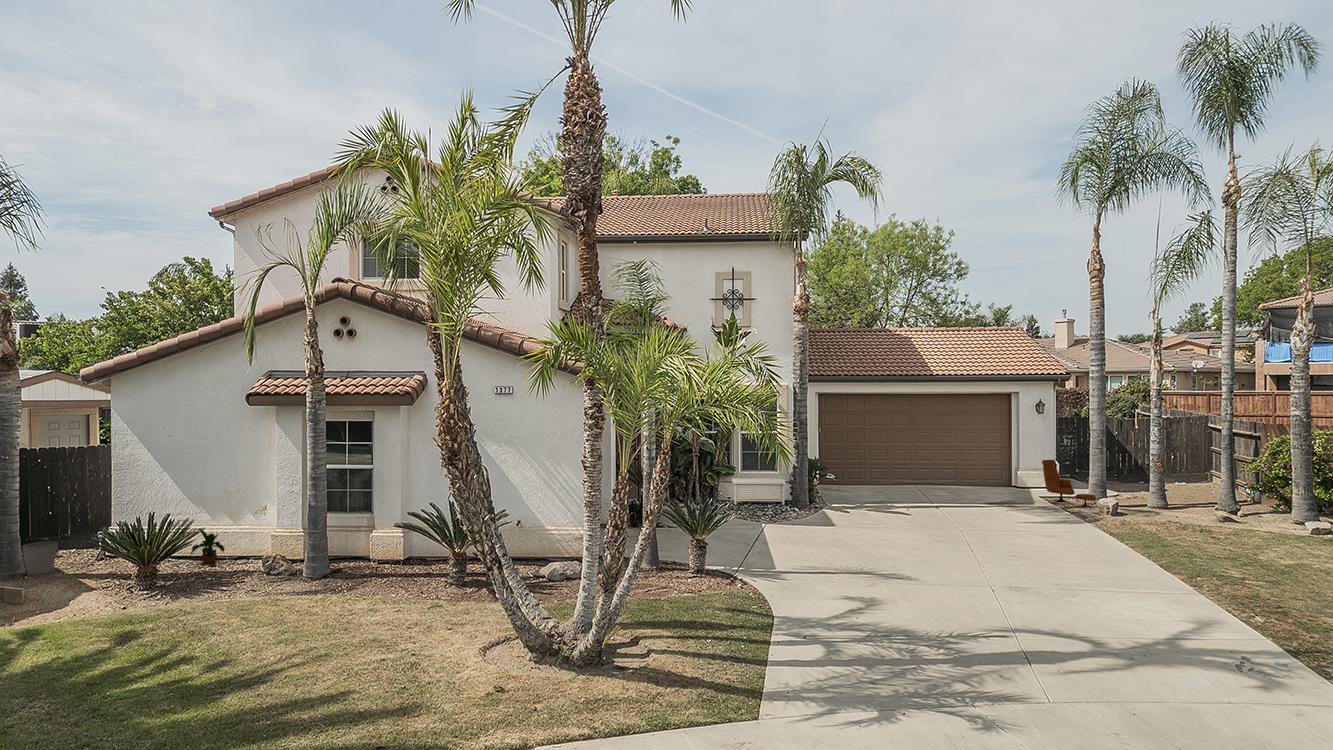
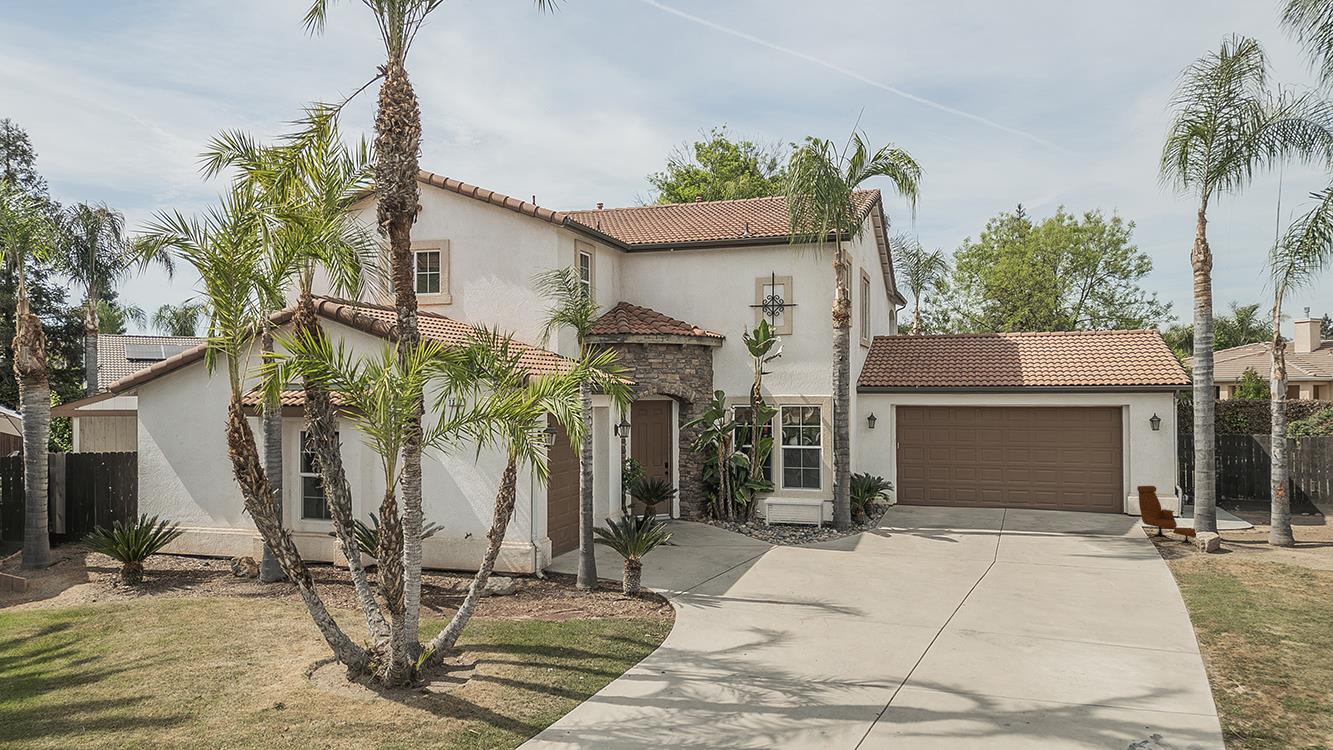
potted plant: present [191,529,224,565] -> none [182,530,214,564]
bucket: present [22,541,59,575] -> none [44,536,76,567]

